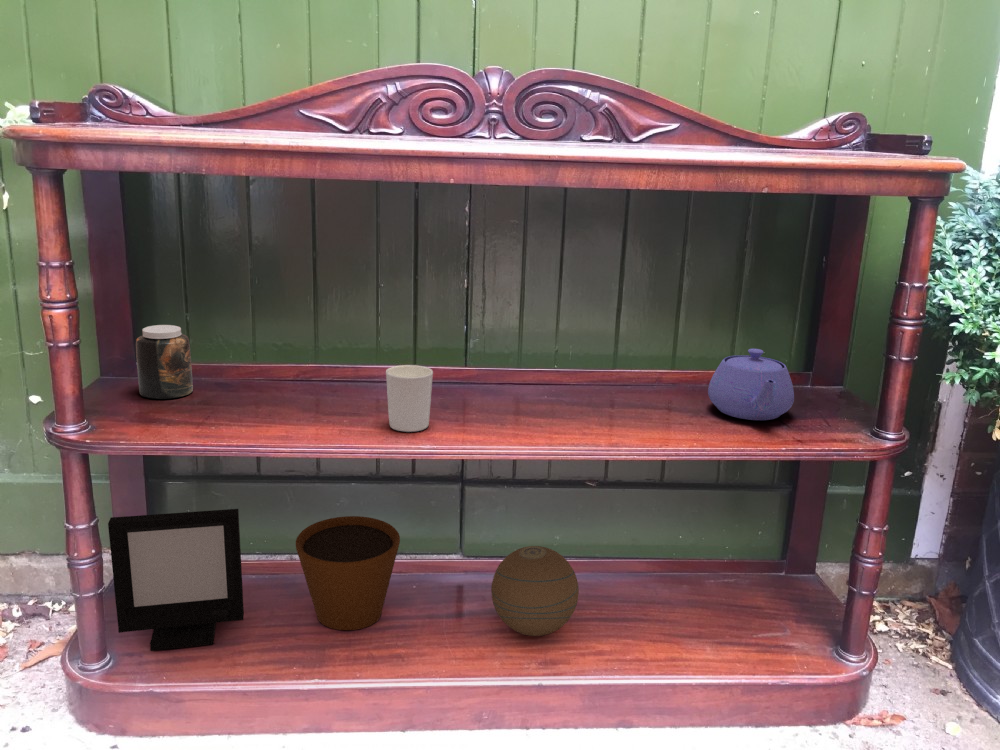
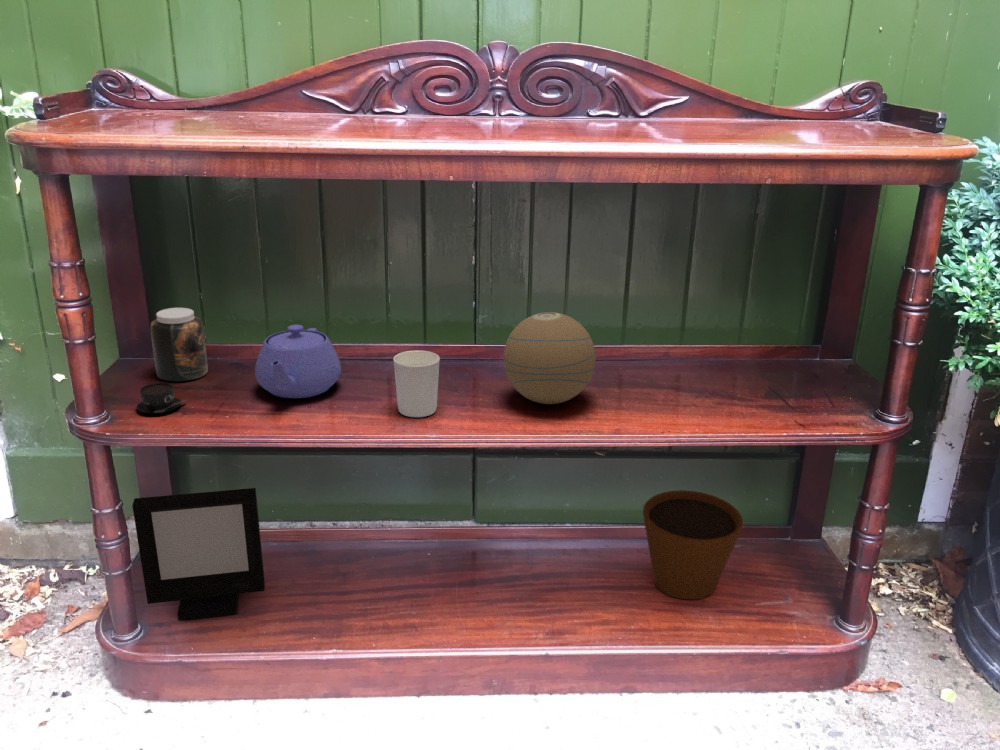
teapot: present [708,349,794,420] -> present [255,325,341,398]
teacup: none [118,396,170,426] -> present [136,383,186,413]
flower pot: present [296,516,400,630] -> present [643,490,743,599]
decorative orb: present [491,546,579,636] -> present [504,312,596,404]

